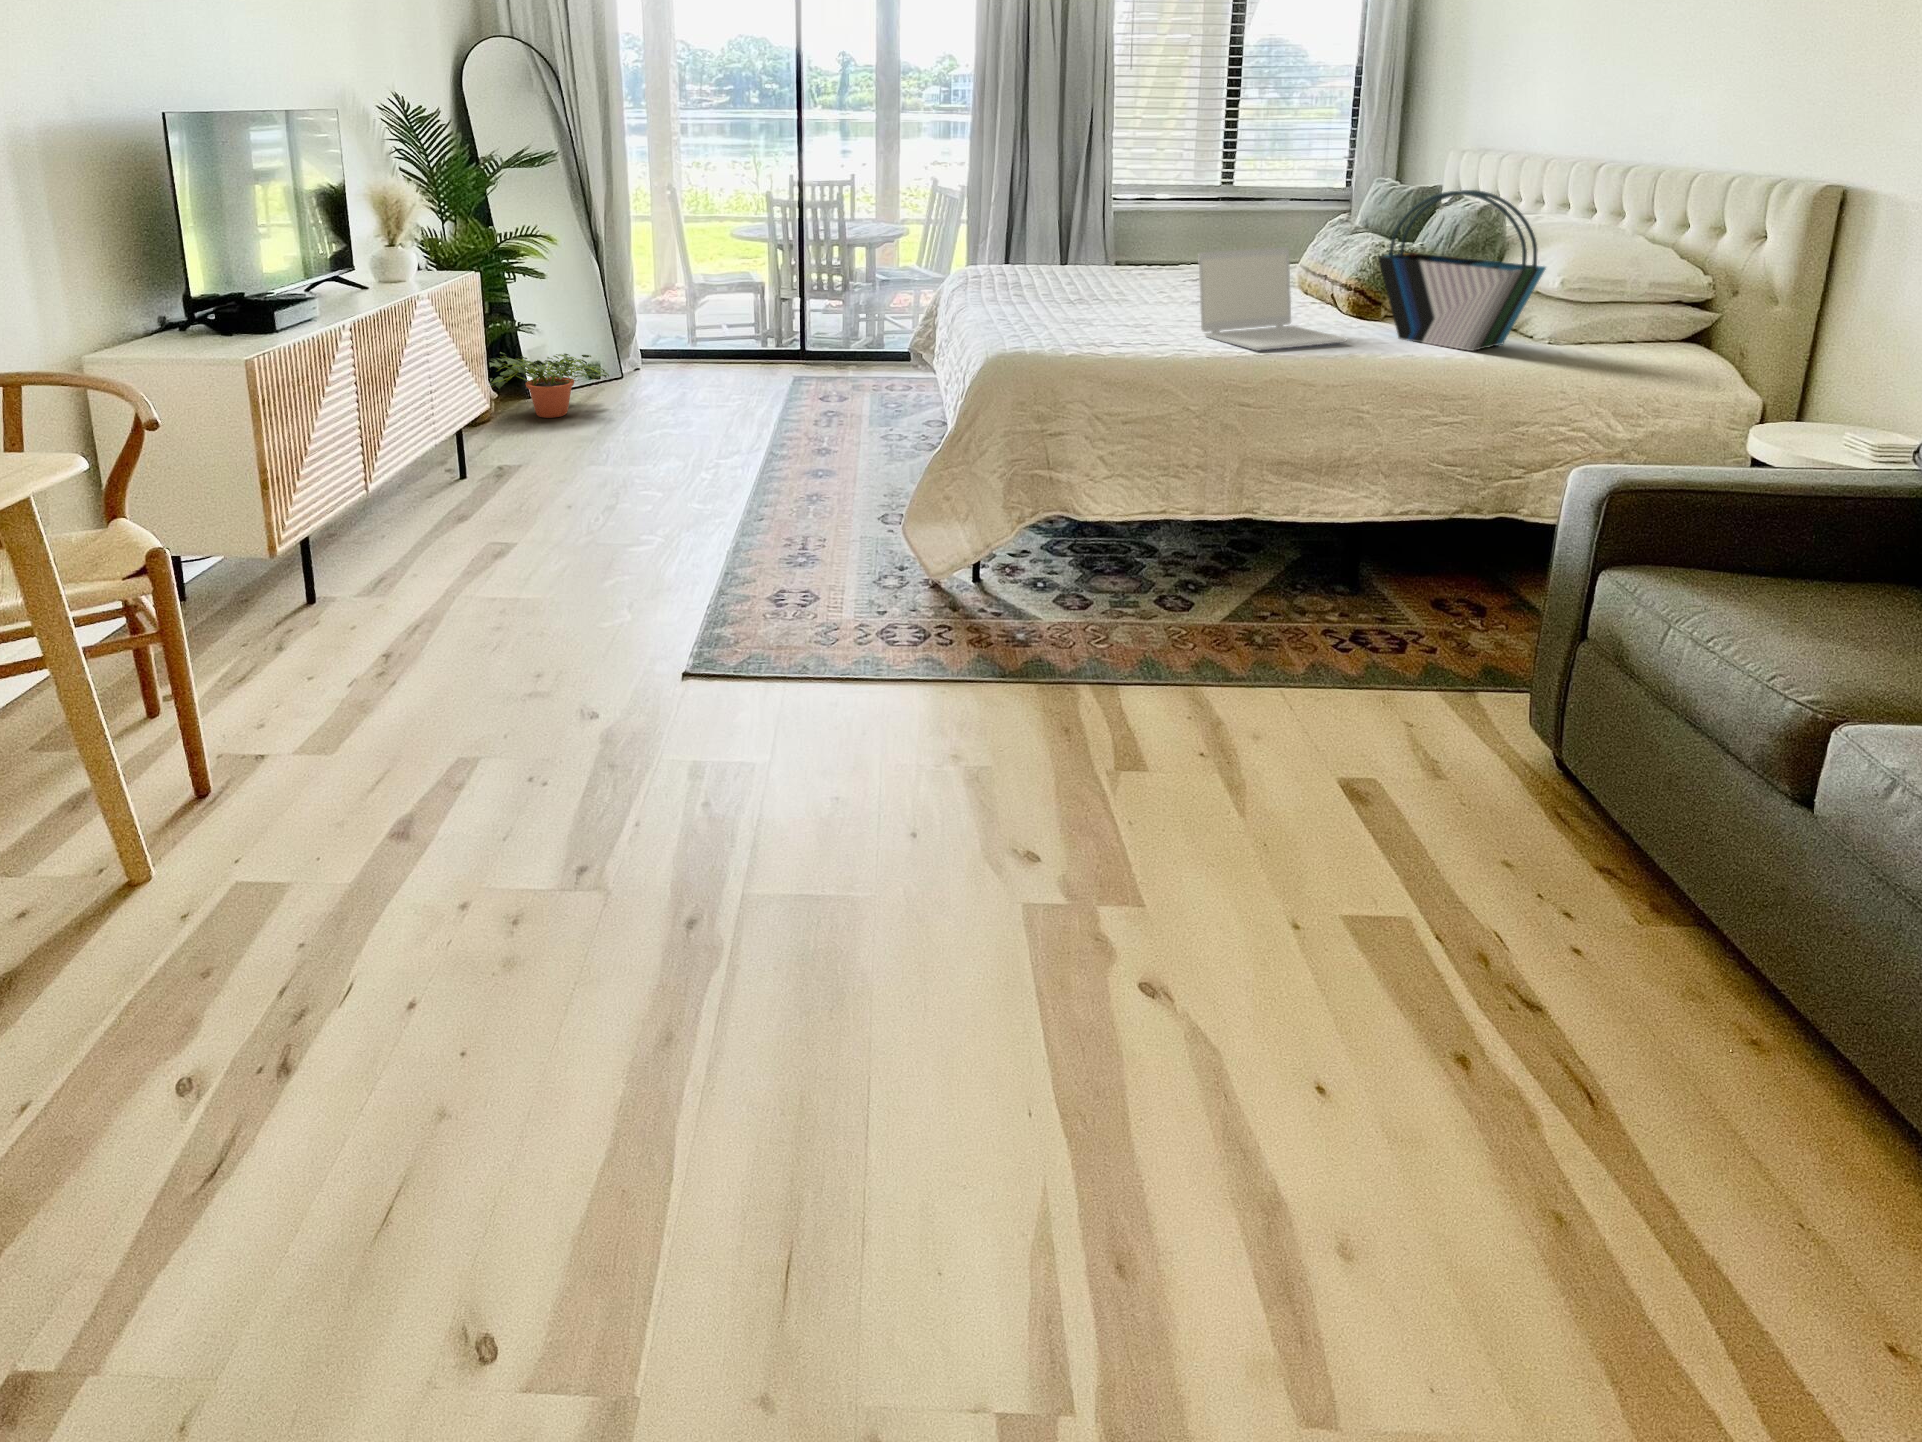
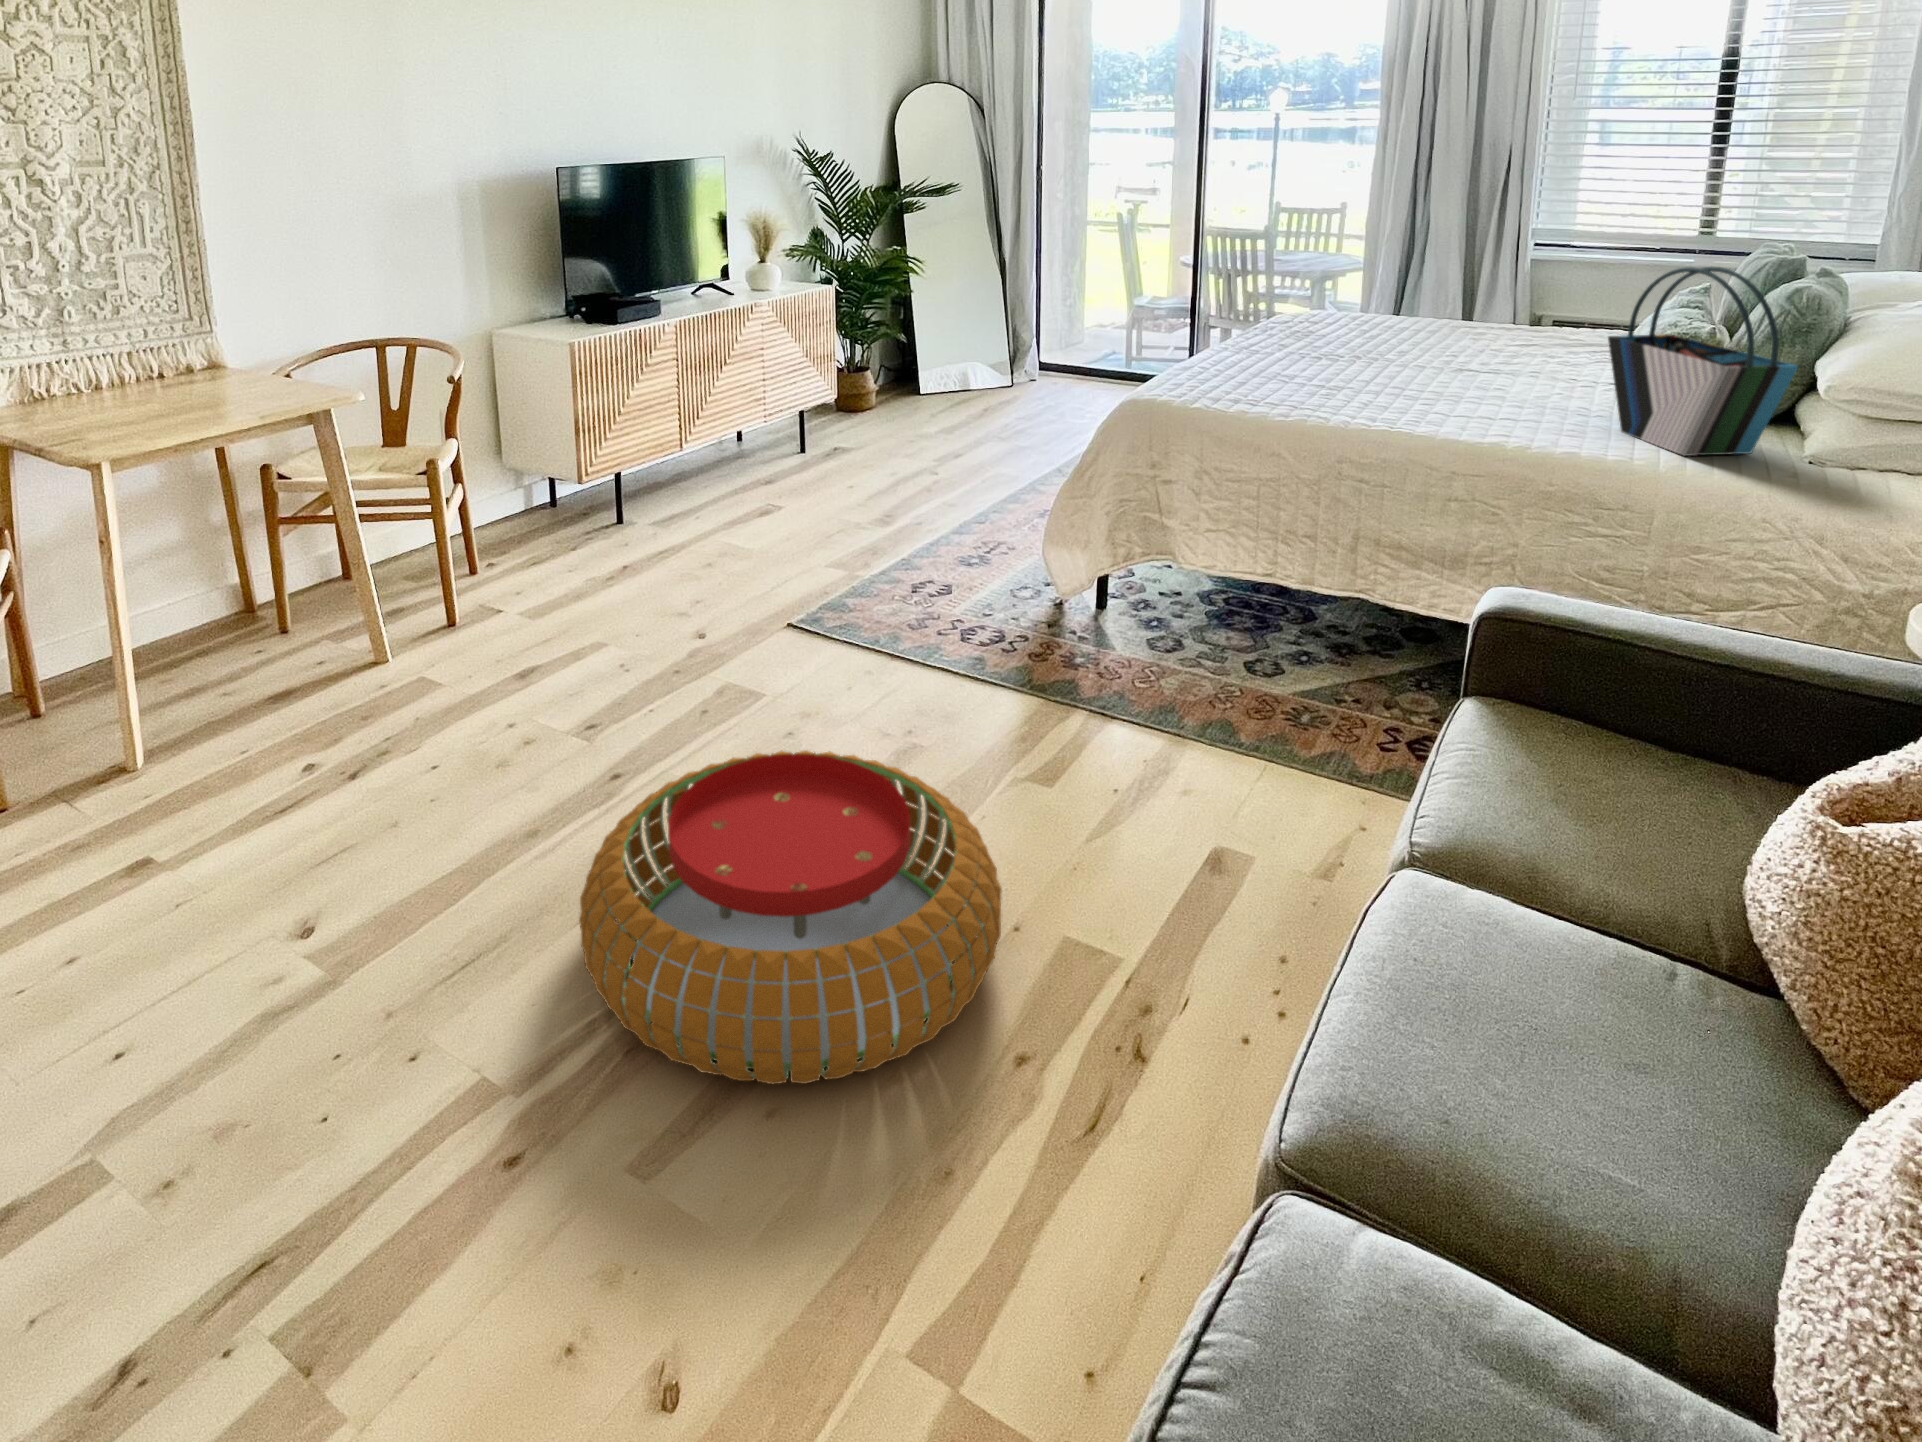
laptop: present [1198,247,1347,350] -> none [1373,316,1532,427]
potted plant: present [489,352,609,418] -> none [867,352,972,413]
pouf: none [867,789,1416,1240] -> present [579,750,1002,1084]

